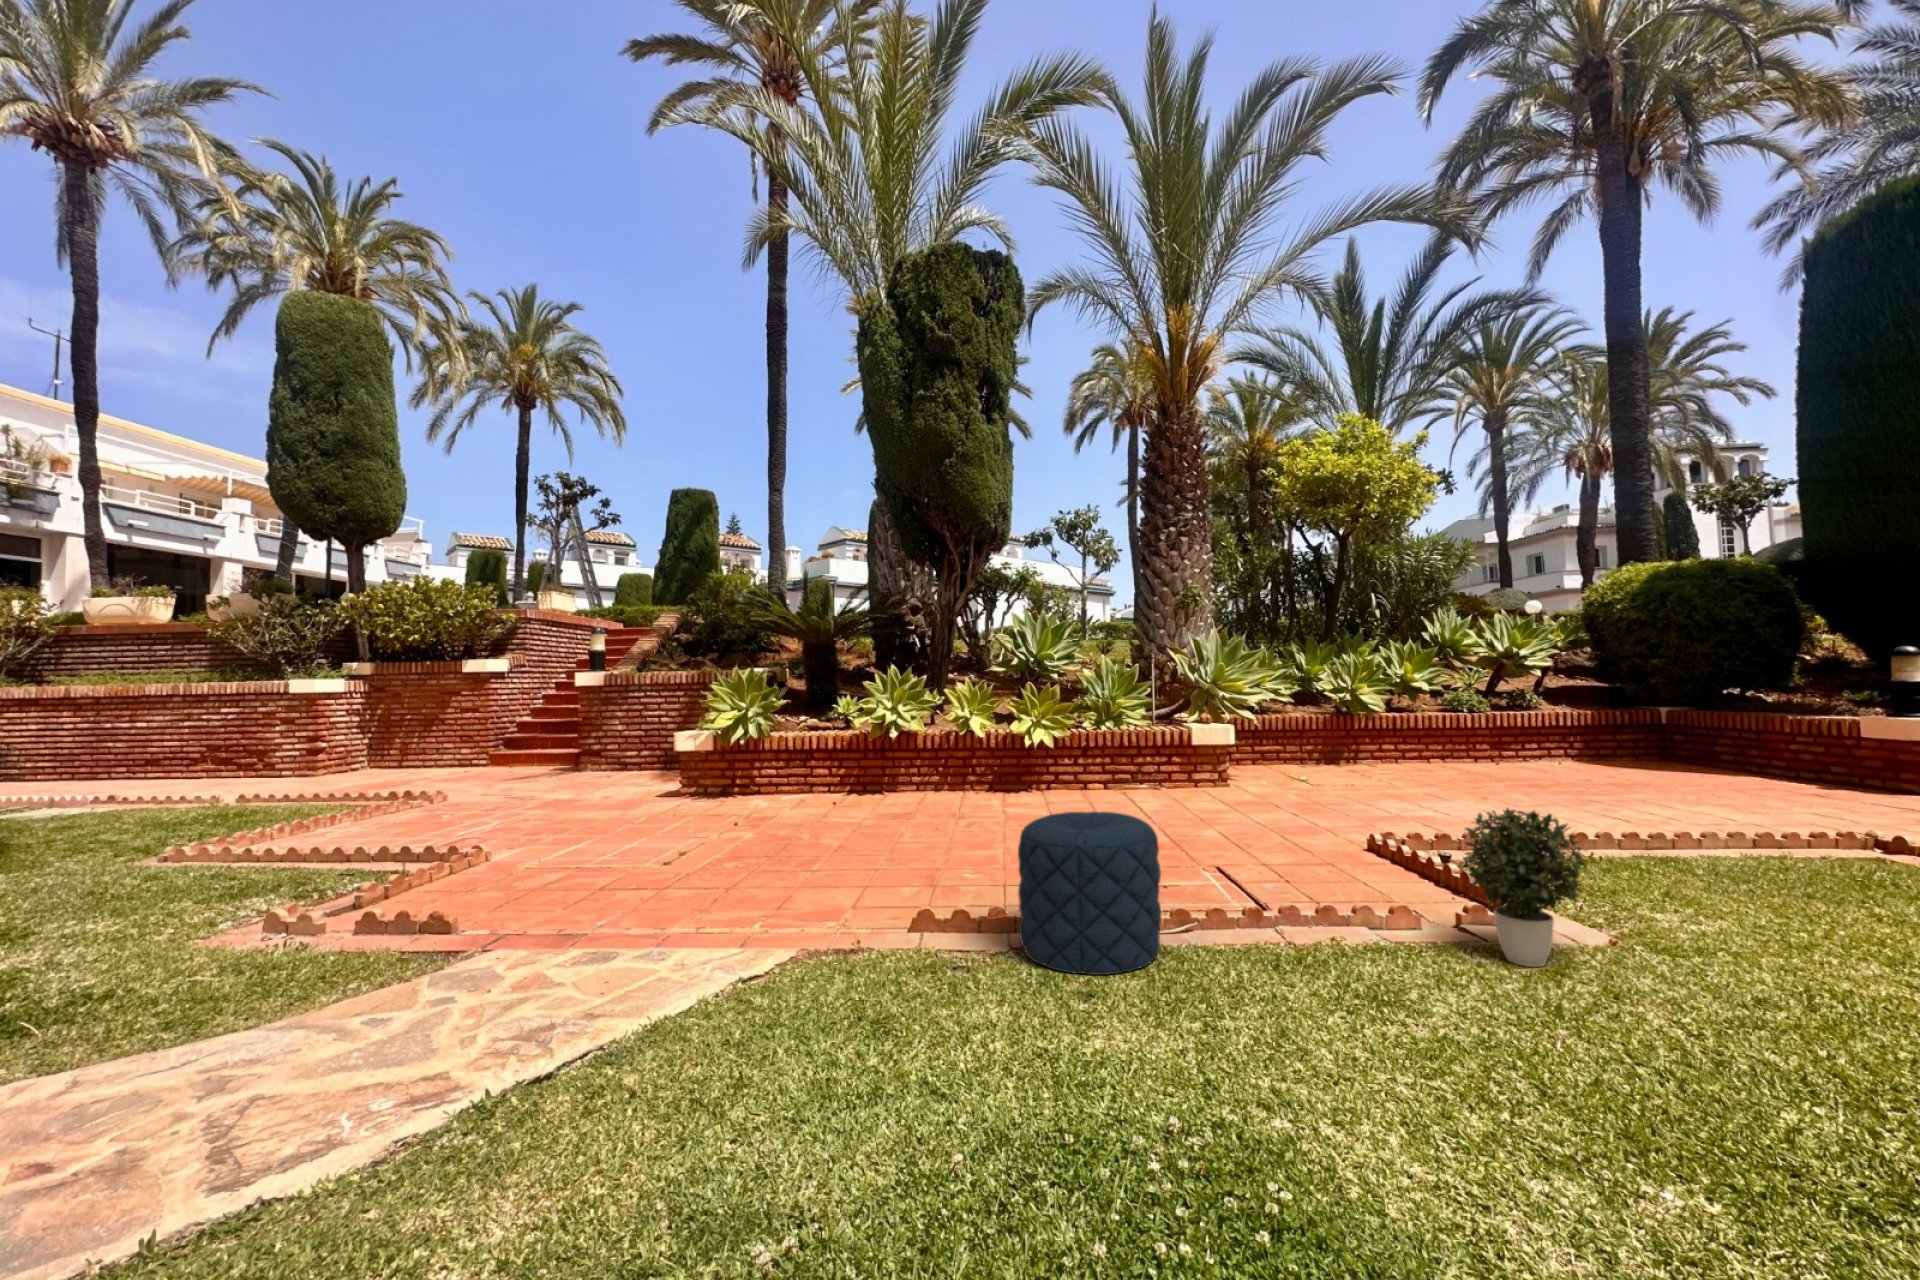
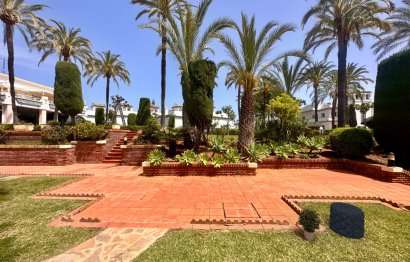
pouf: present [1018,812,1161,975] -> present [329,202,365,239]

